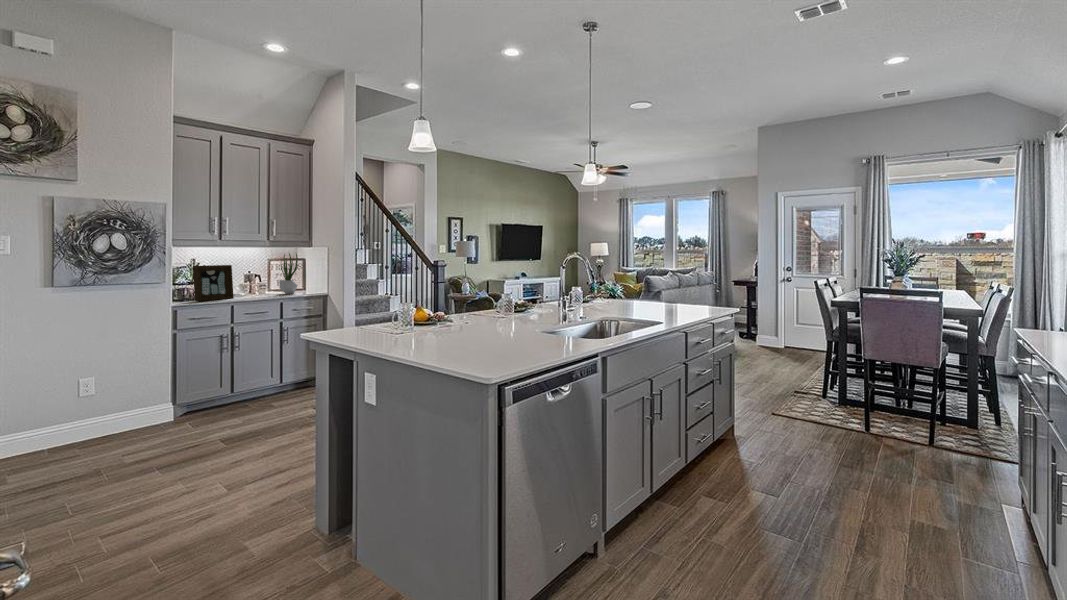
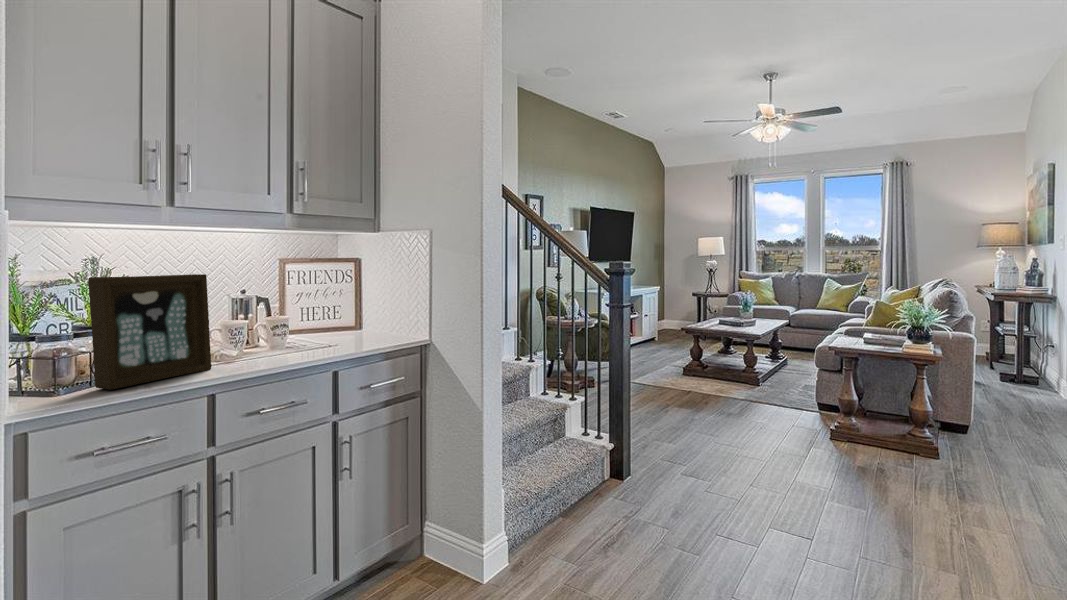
potted plant: present [279,253,298,294] -> none [322,239,368,346]

